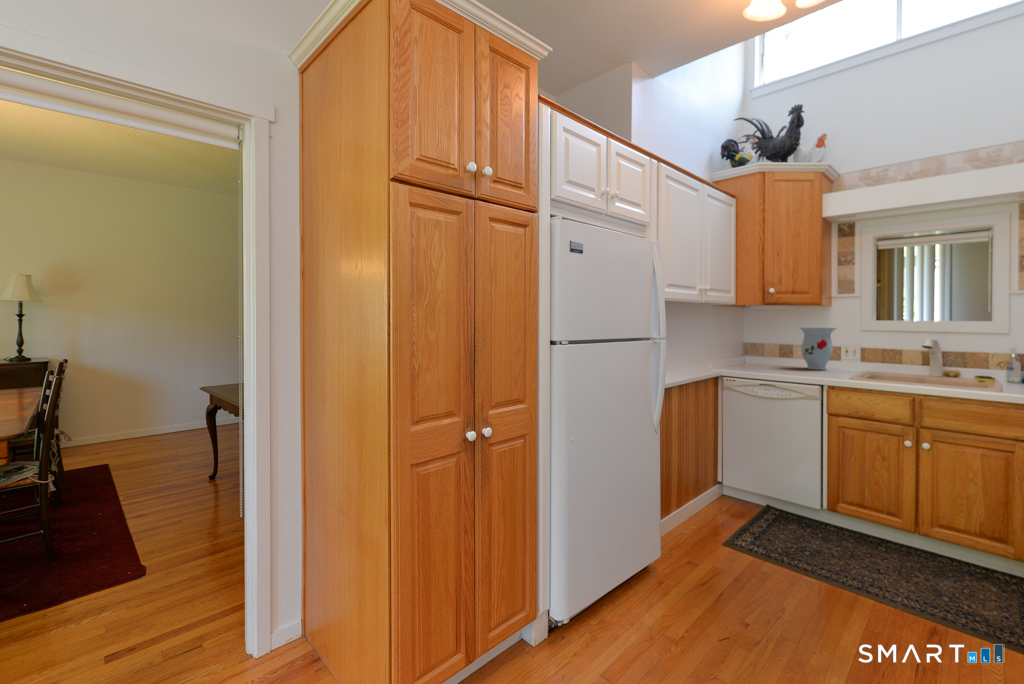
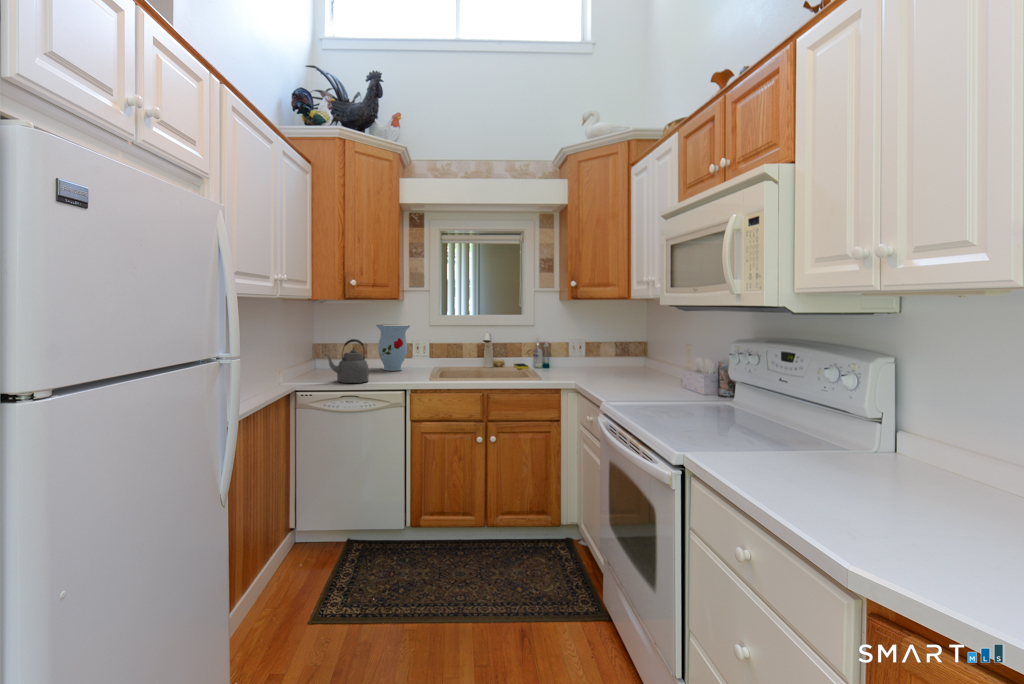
kettle: none [745,338,786,375] -> present [324,339,369,383]

